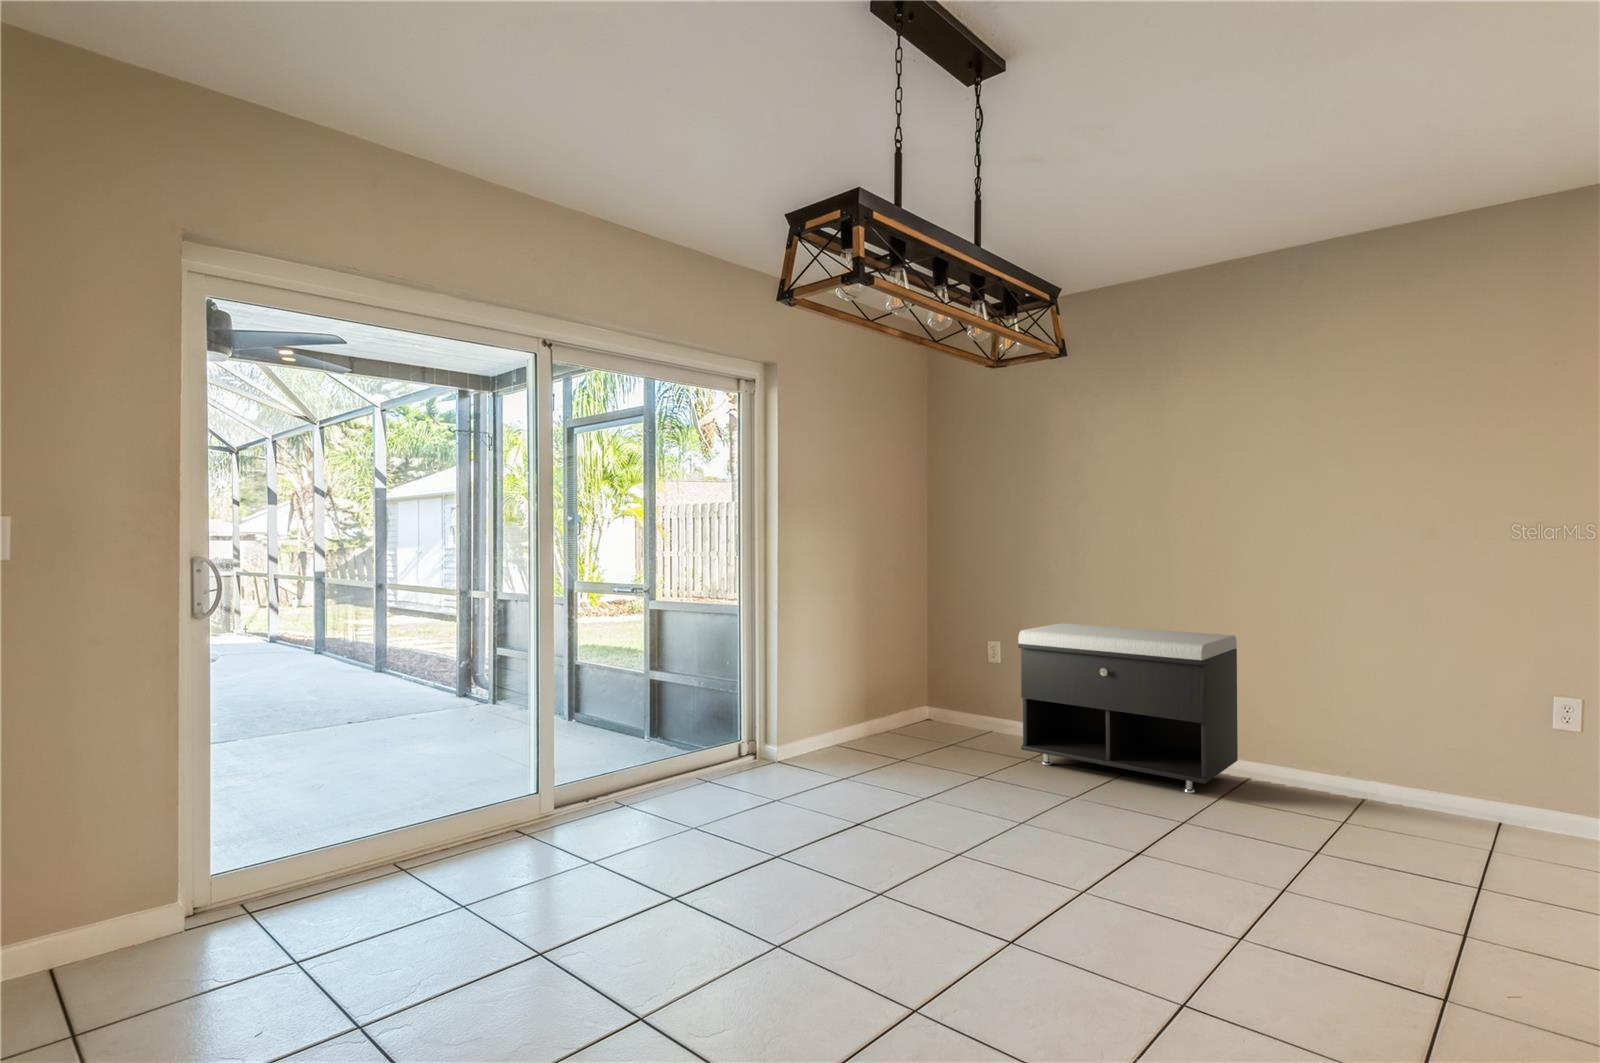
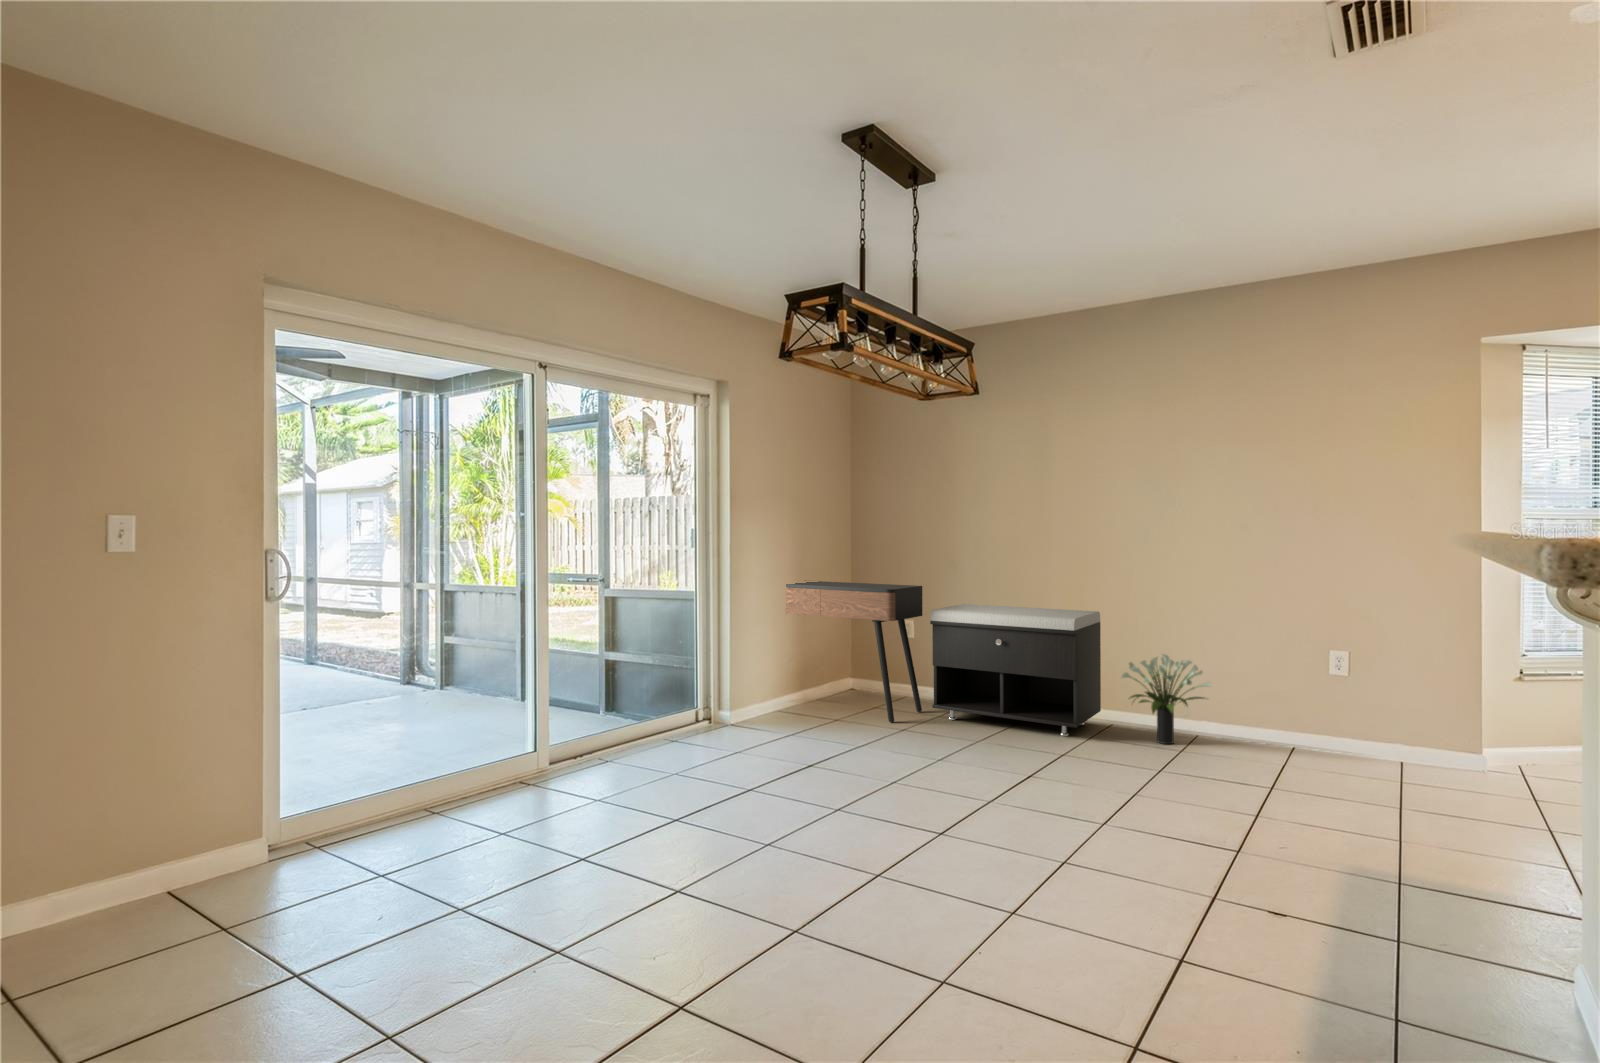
console table: none [818,592,1010,766] -> present [785,581,922,722]
potted plant: none [1266,693,1392,810] -> present [1122,654,1211,744]

